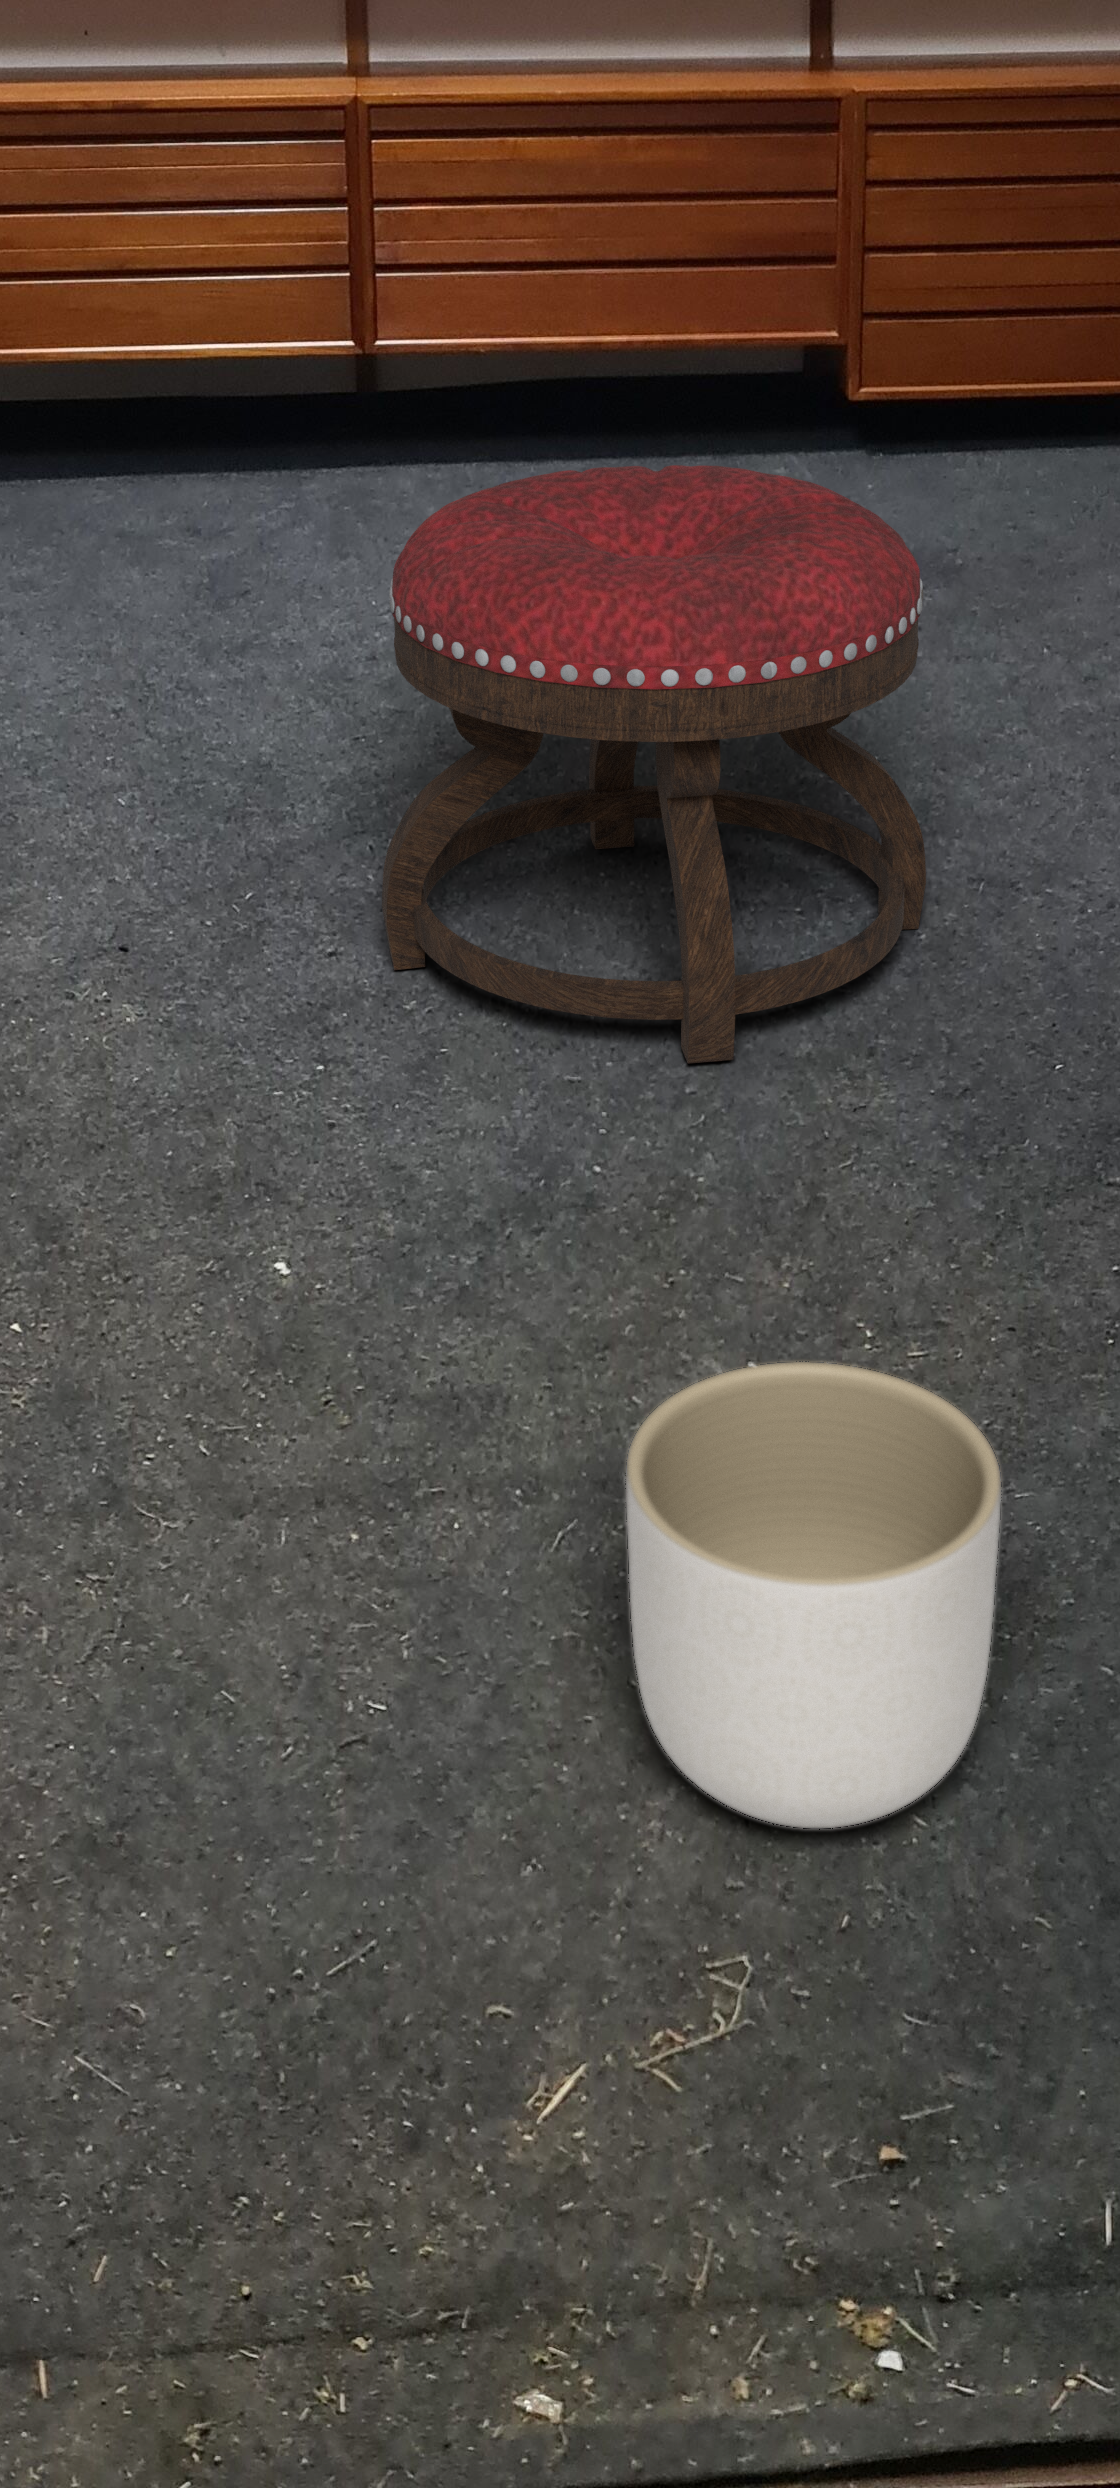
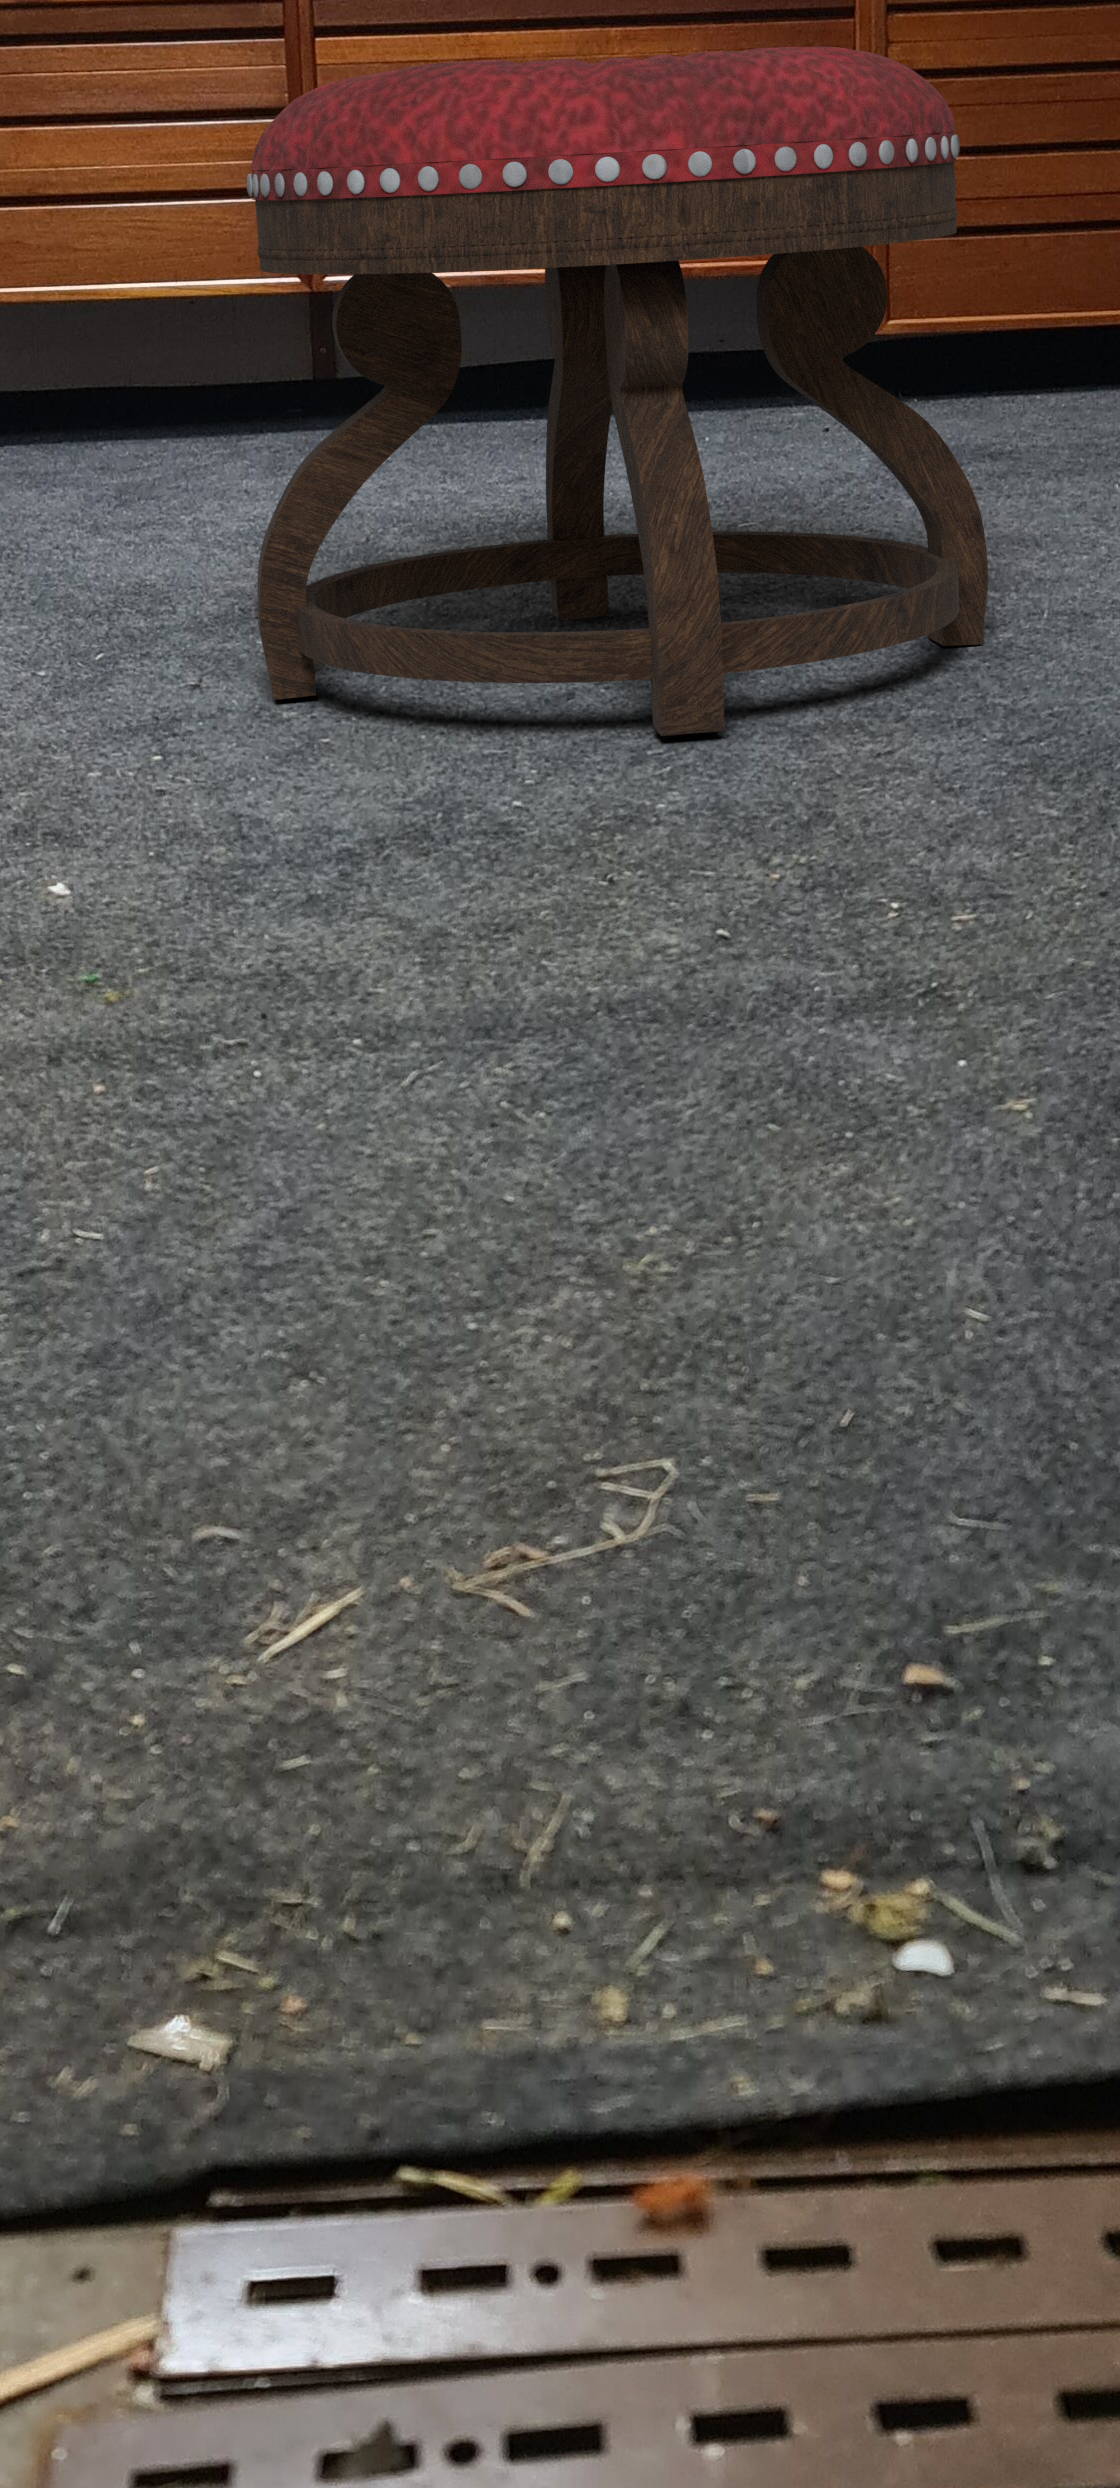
planter: present [626,1362,1001,1828] -> none [458,655,1092,1319]

